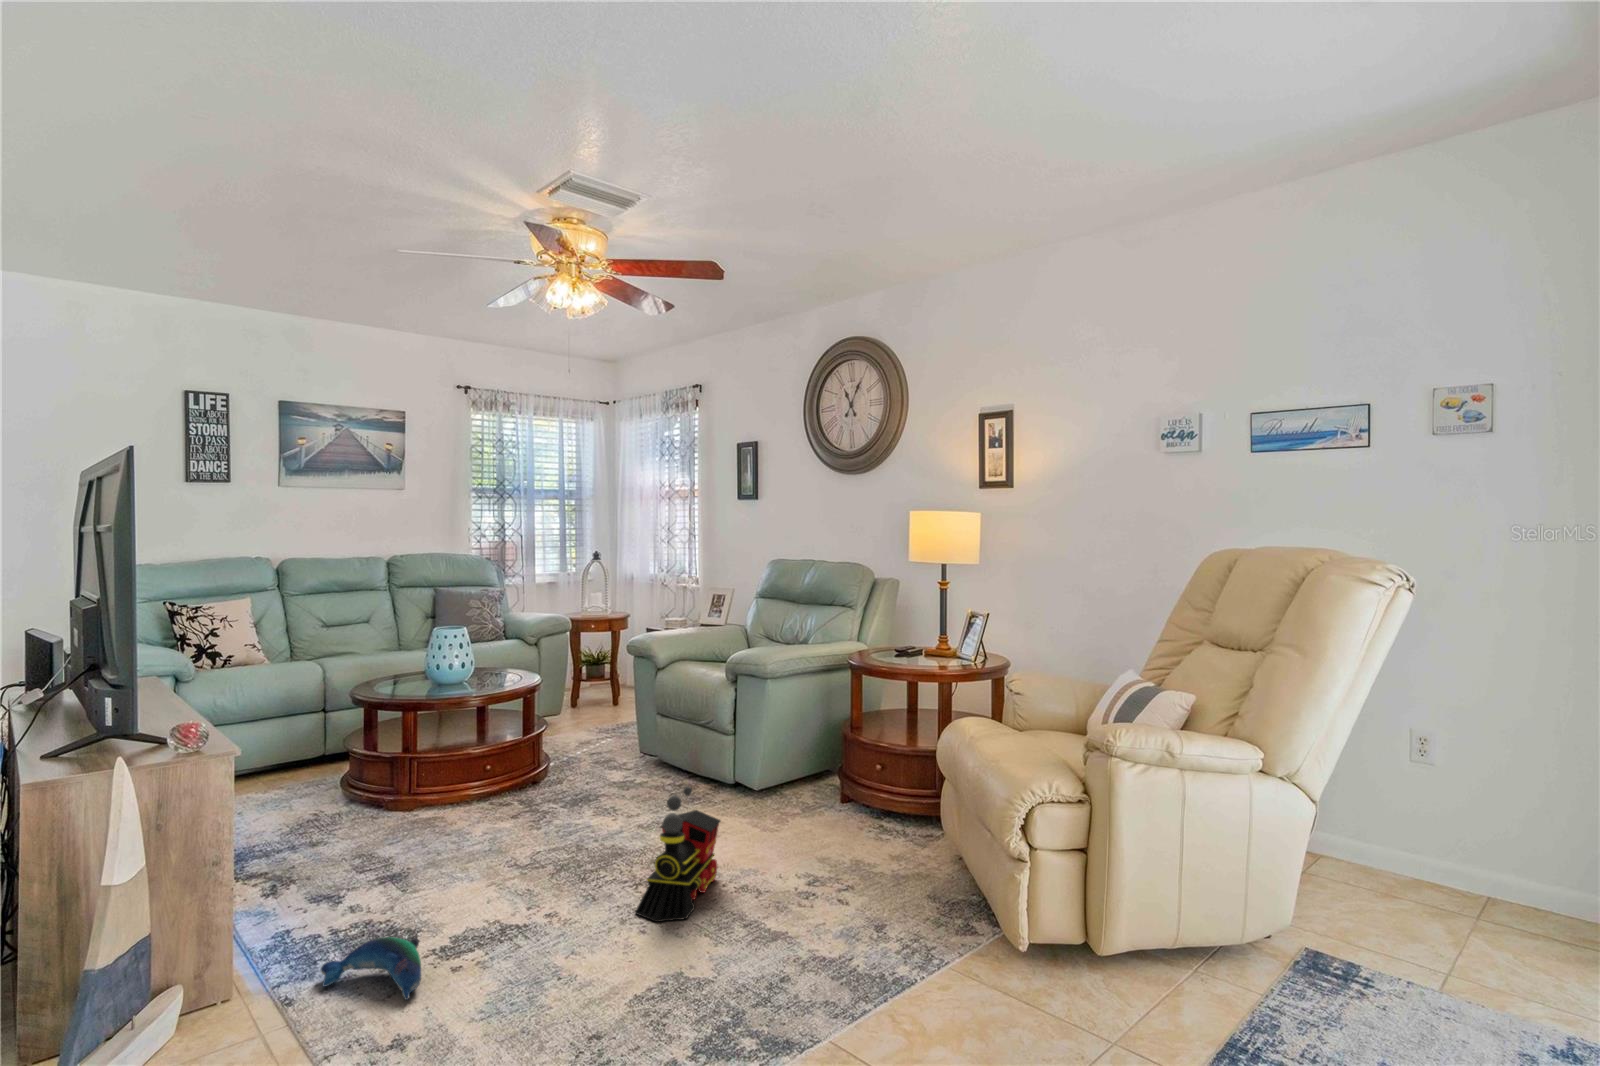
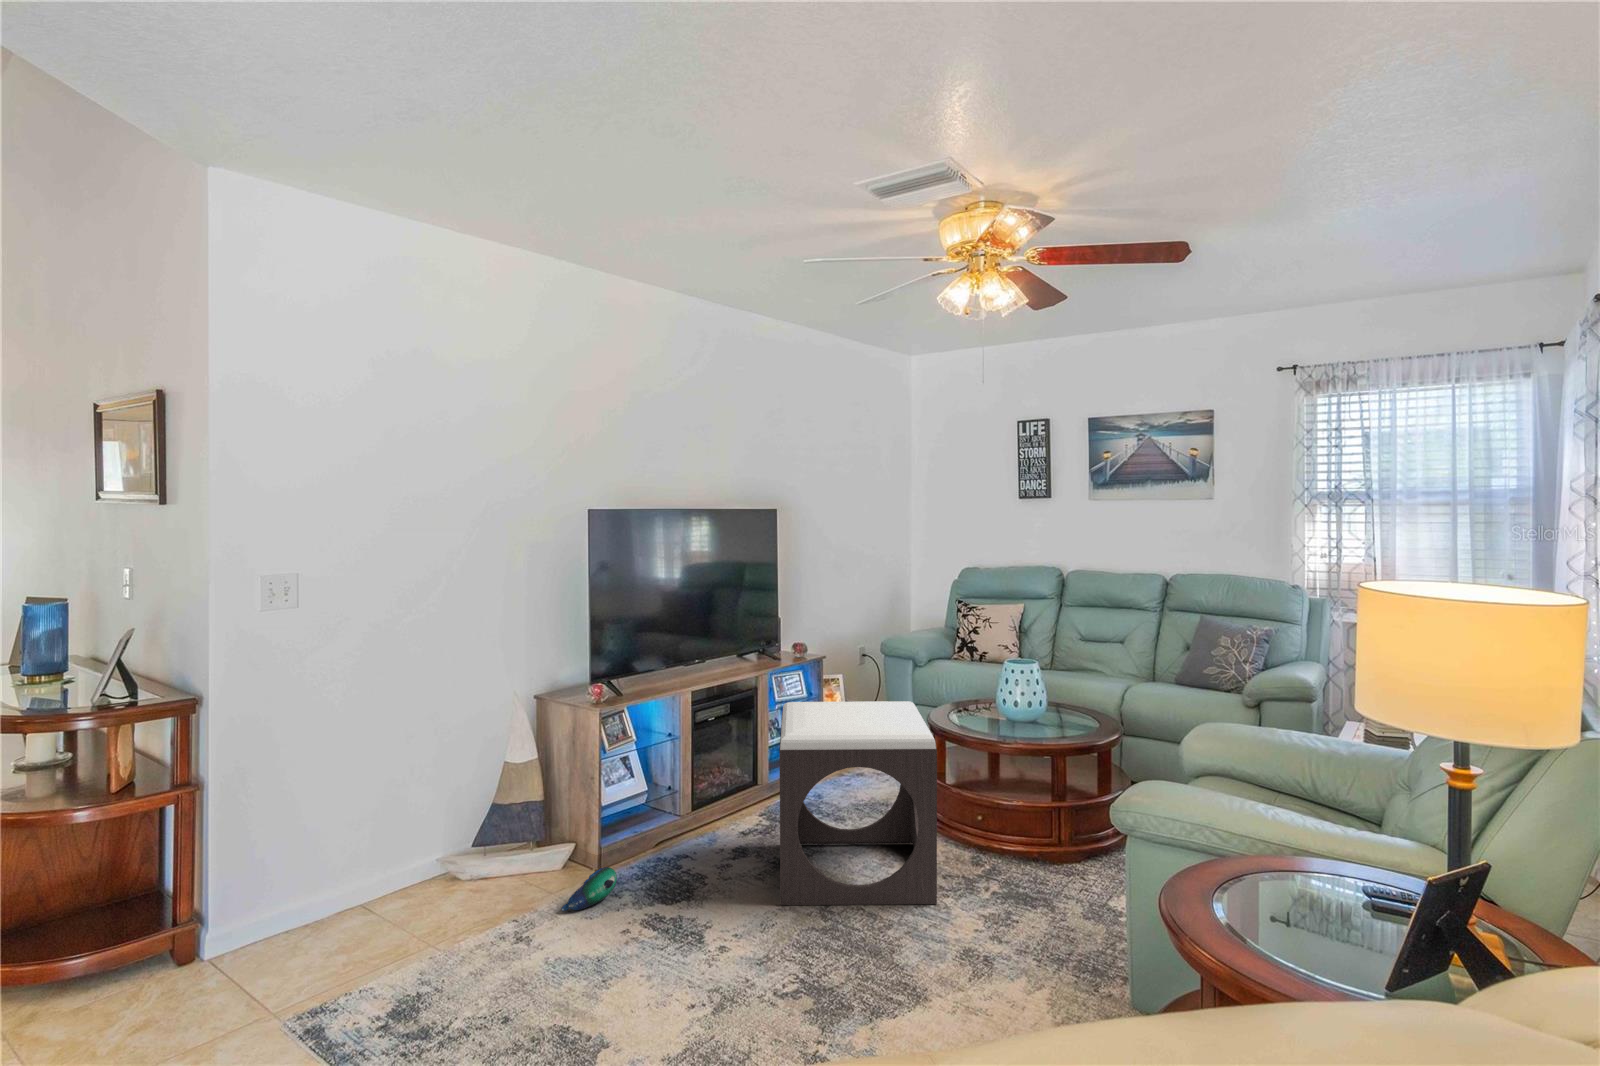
footstool: none [371,669,585,876] -> present [779,701,937,905]
toy train: present [635,787,721,922] -> none [686,881,809,1011]

